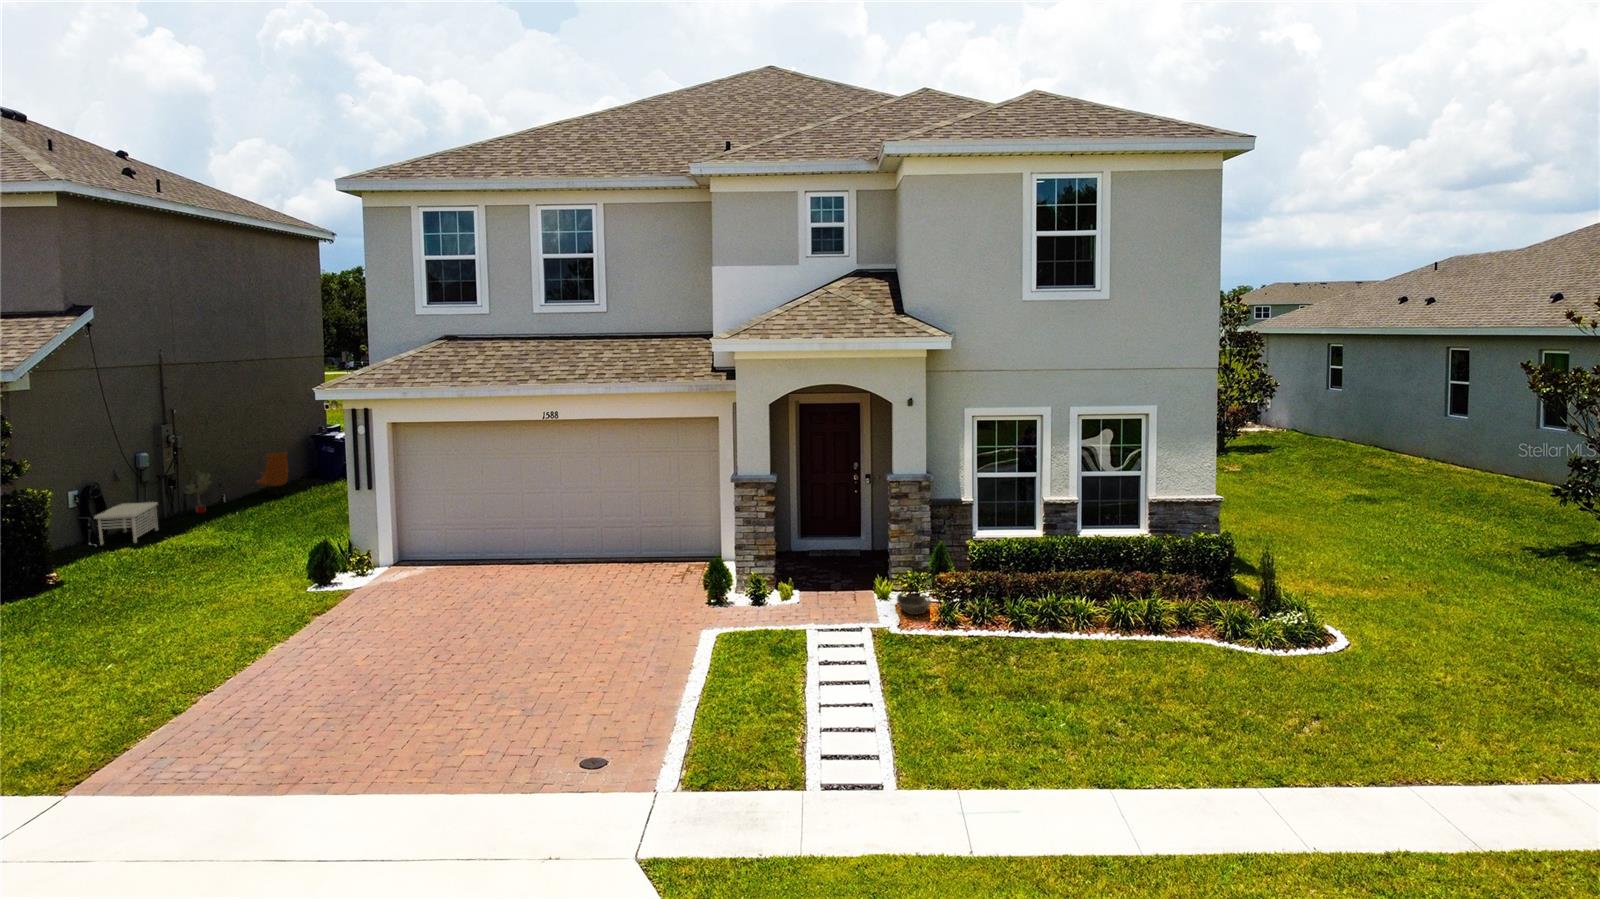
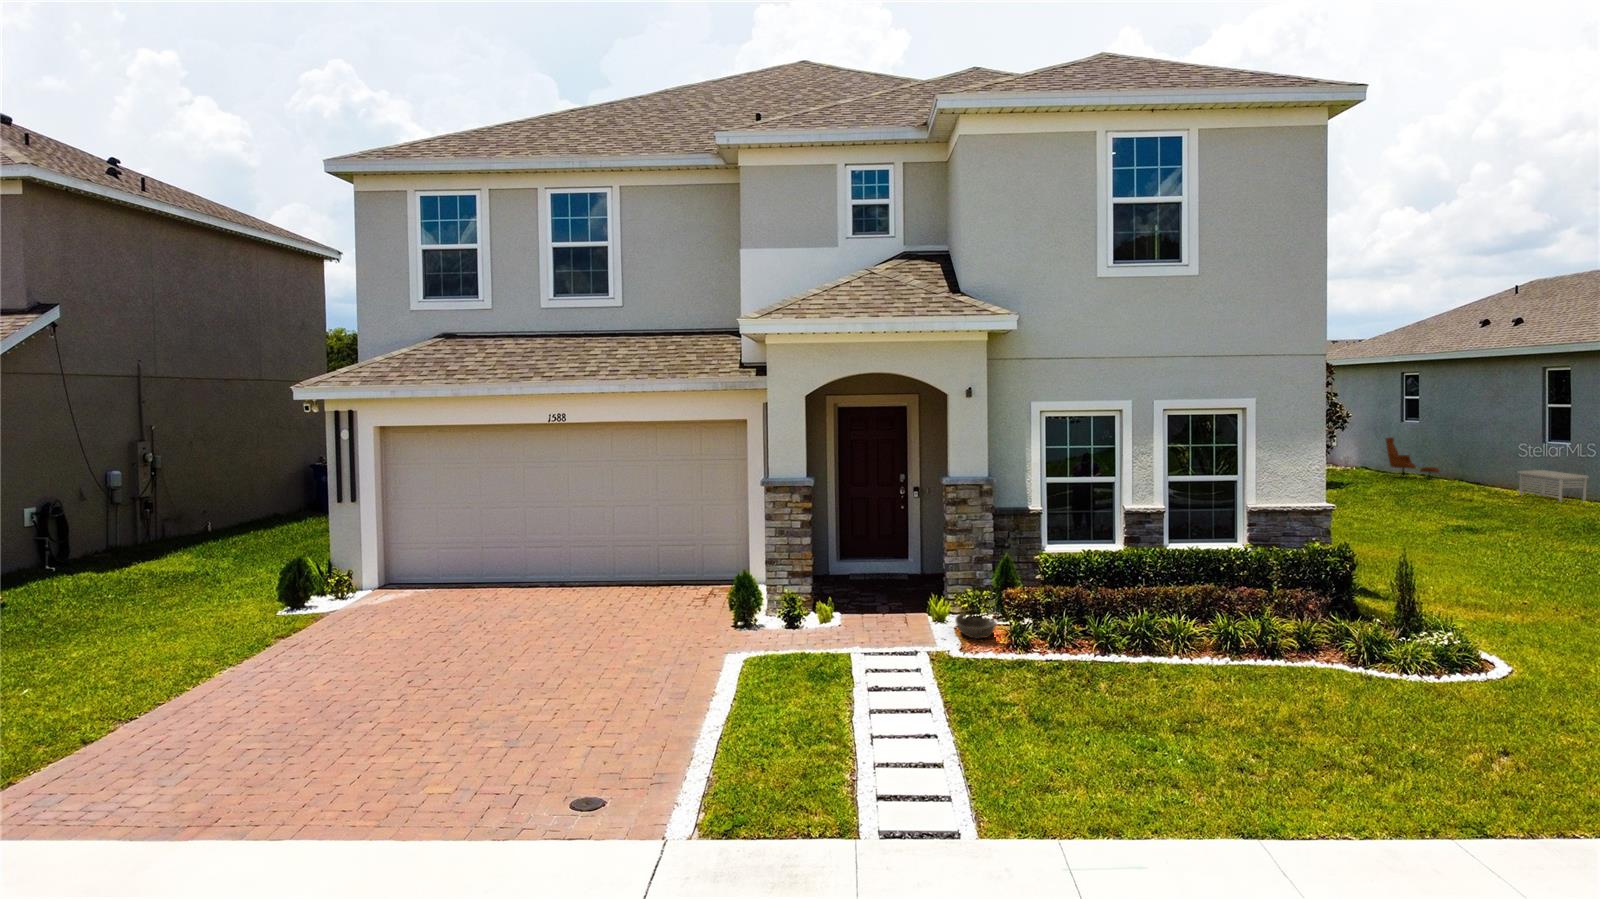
lounge chair: present [257,452,289,495] -> present [1386,437,1439,478]
potted tree: present [185,471,212,514] -> none [159,492,193,540]
storage bench: present [94,502,158,544] -> present [1518,470,1588,502]

